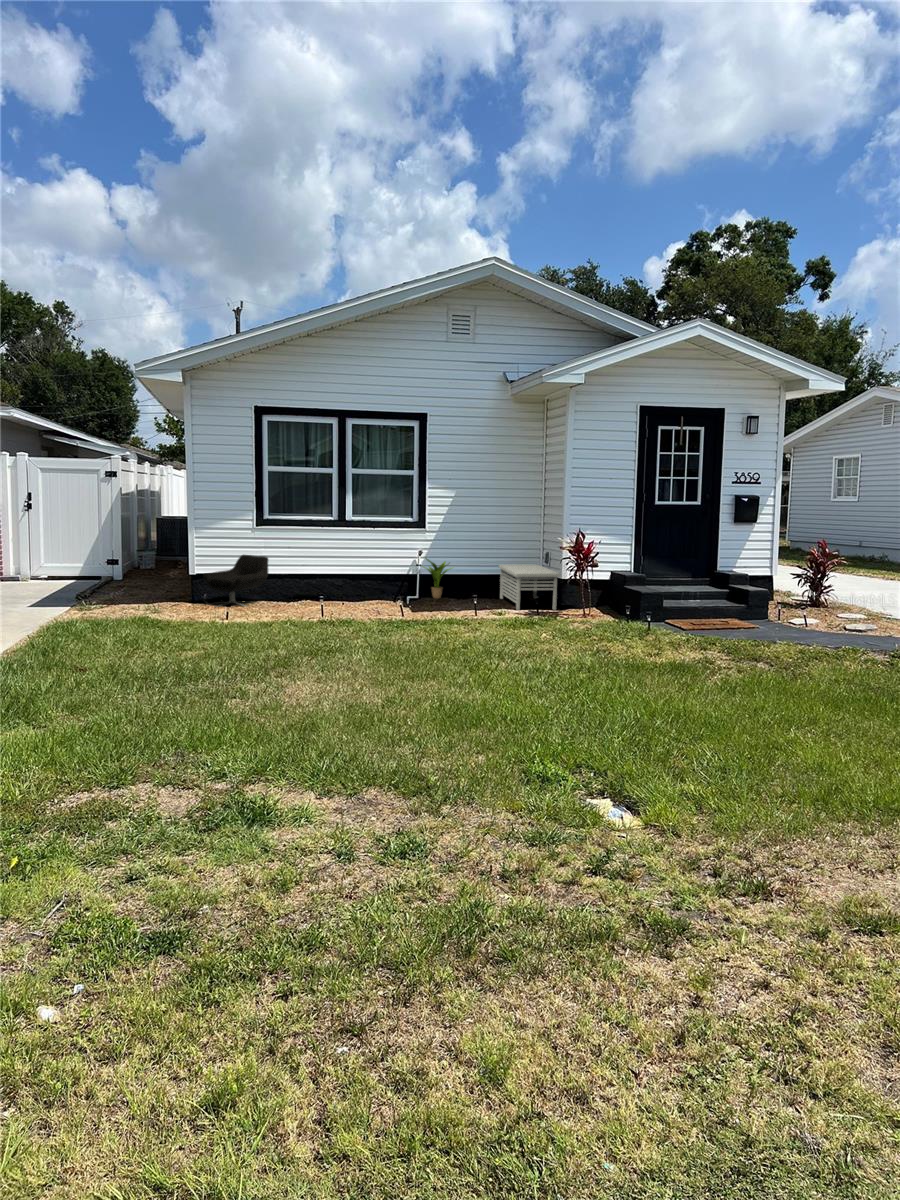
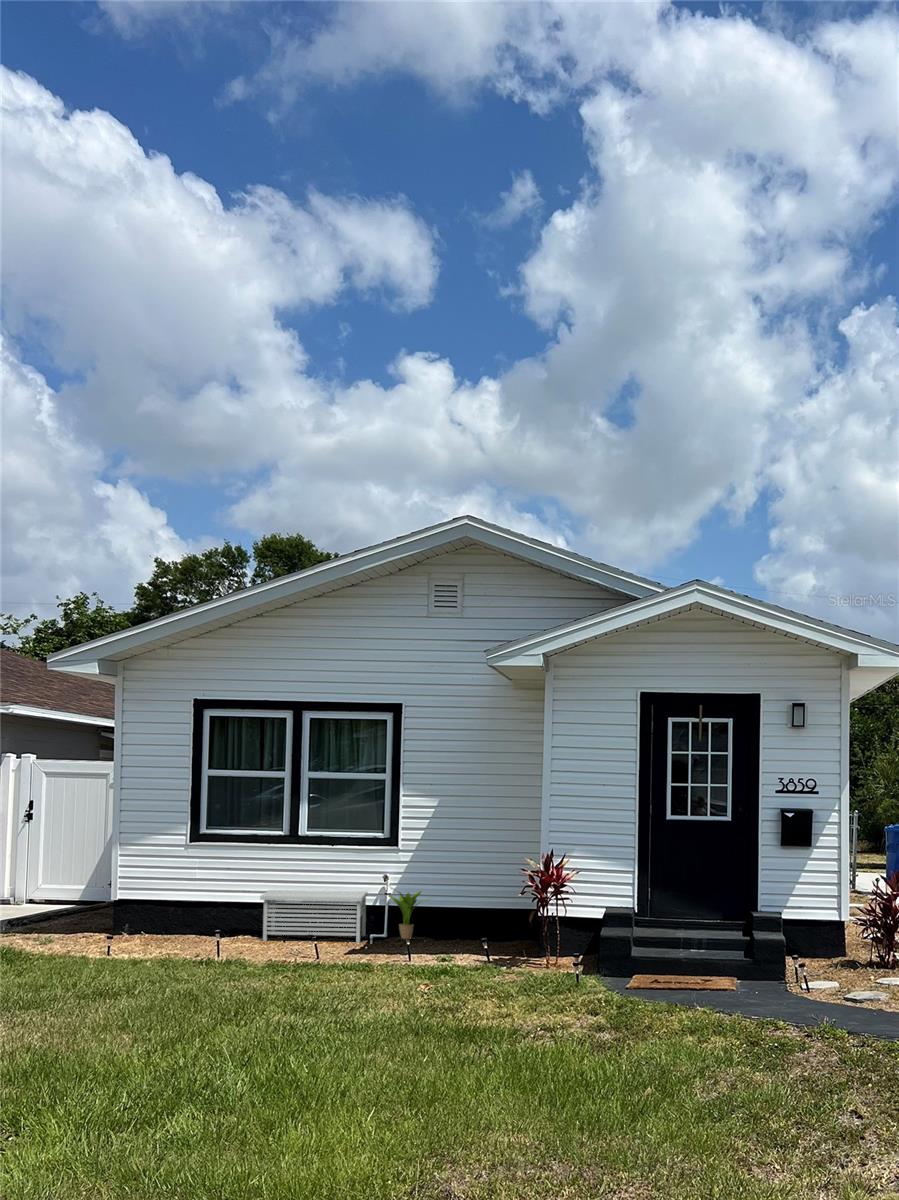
lounge chair: present [203,555,268,606] -> none [118,876,195,941]
storage bench: present [499,564,560,610] -> present [260,890,368,943]

